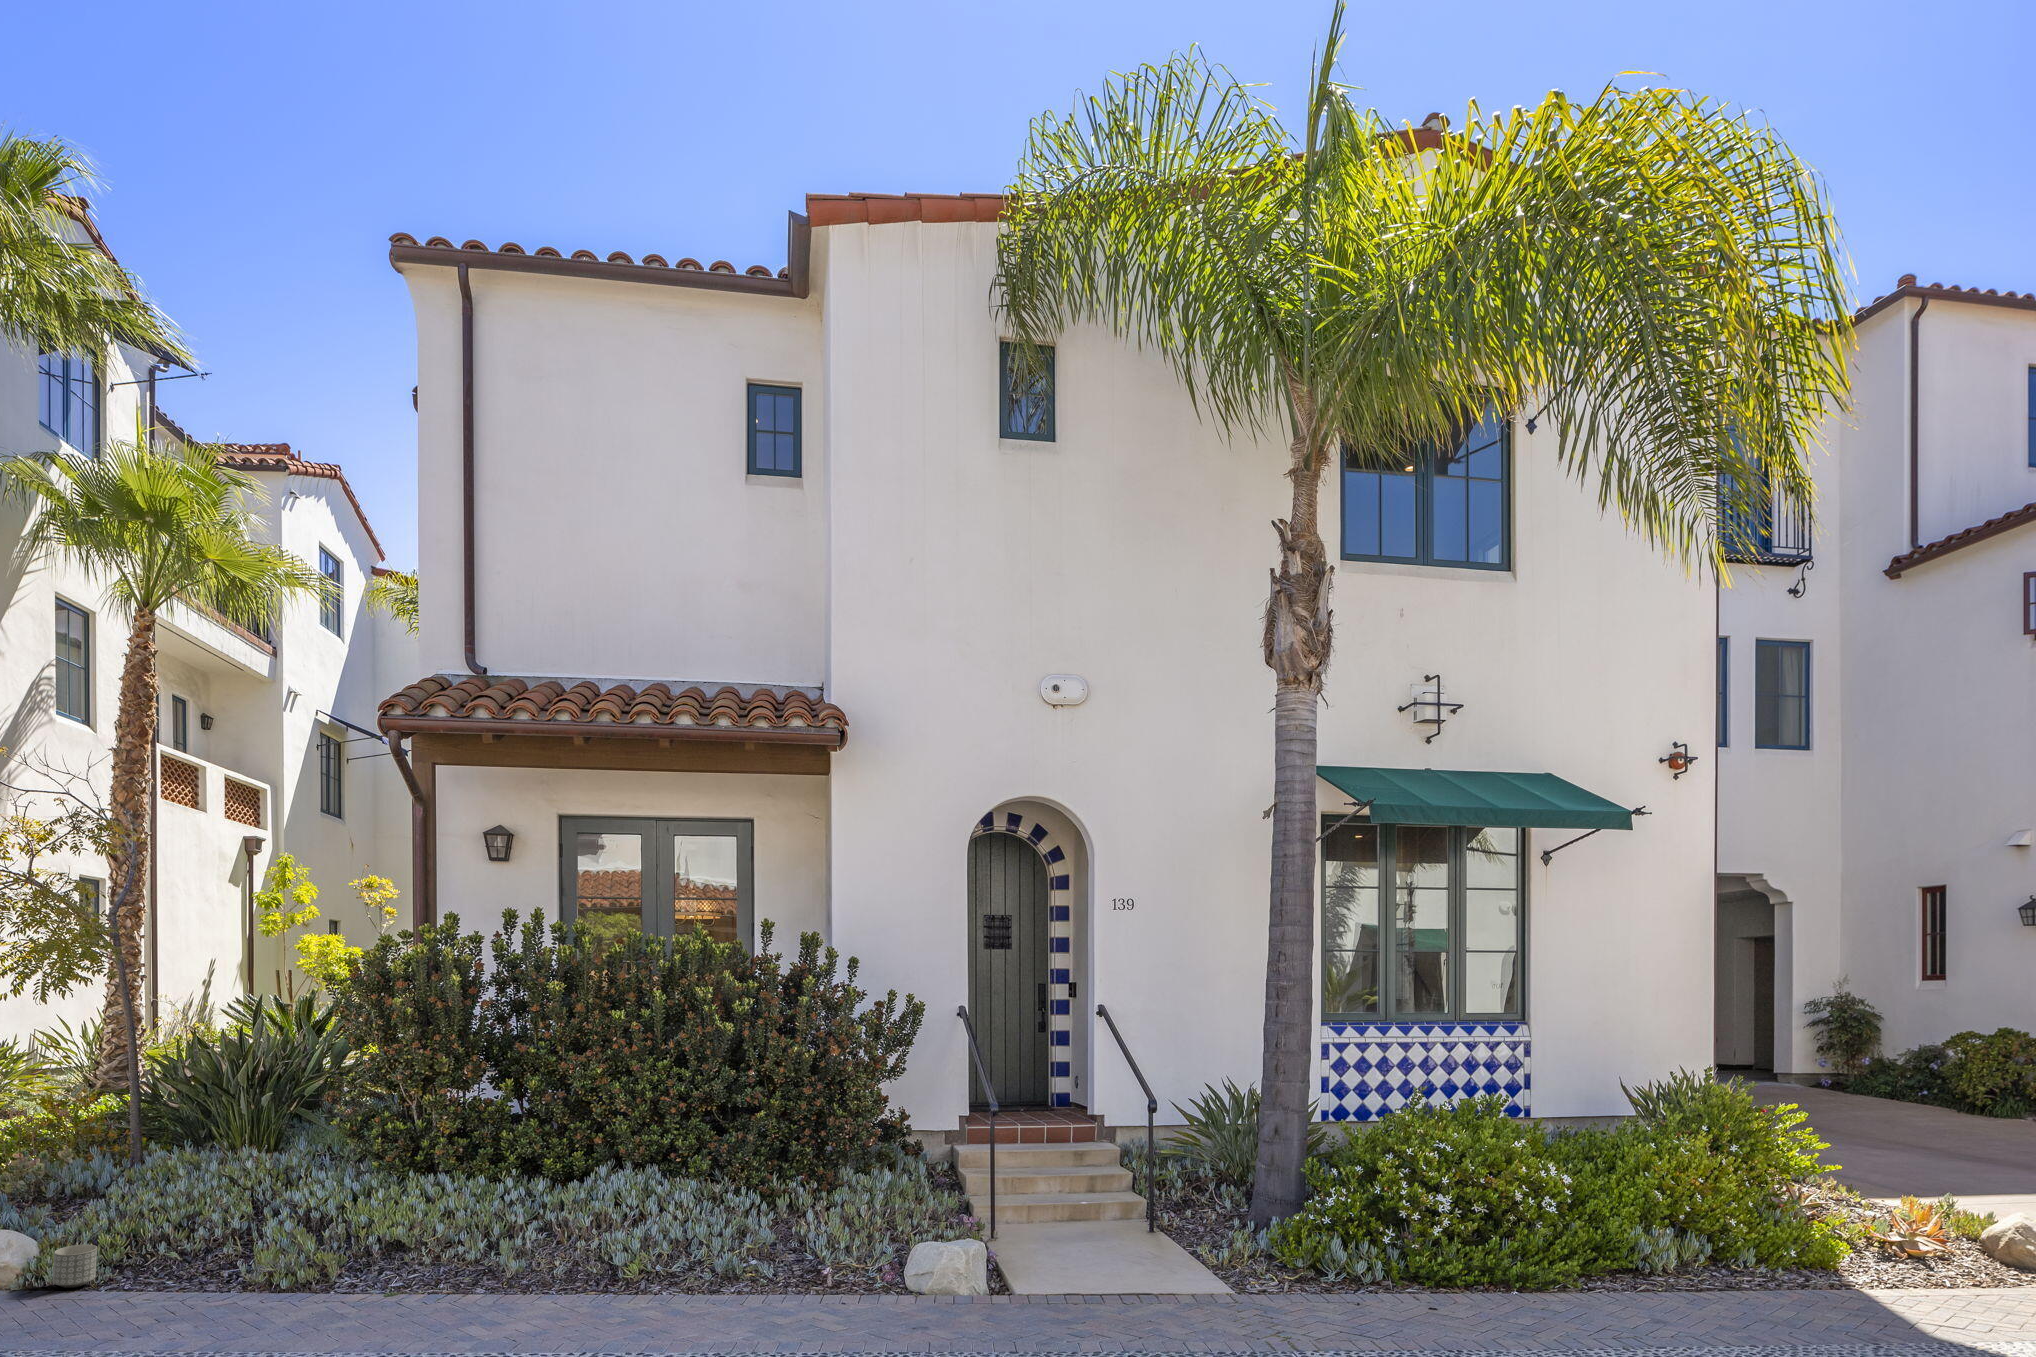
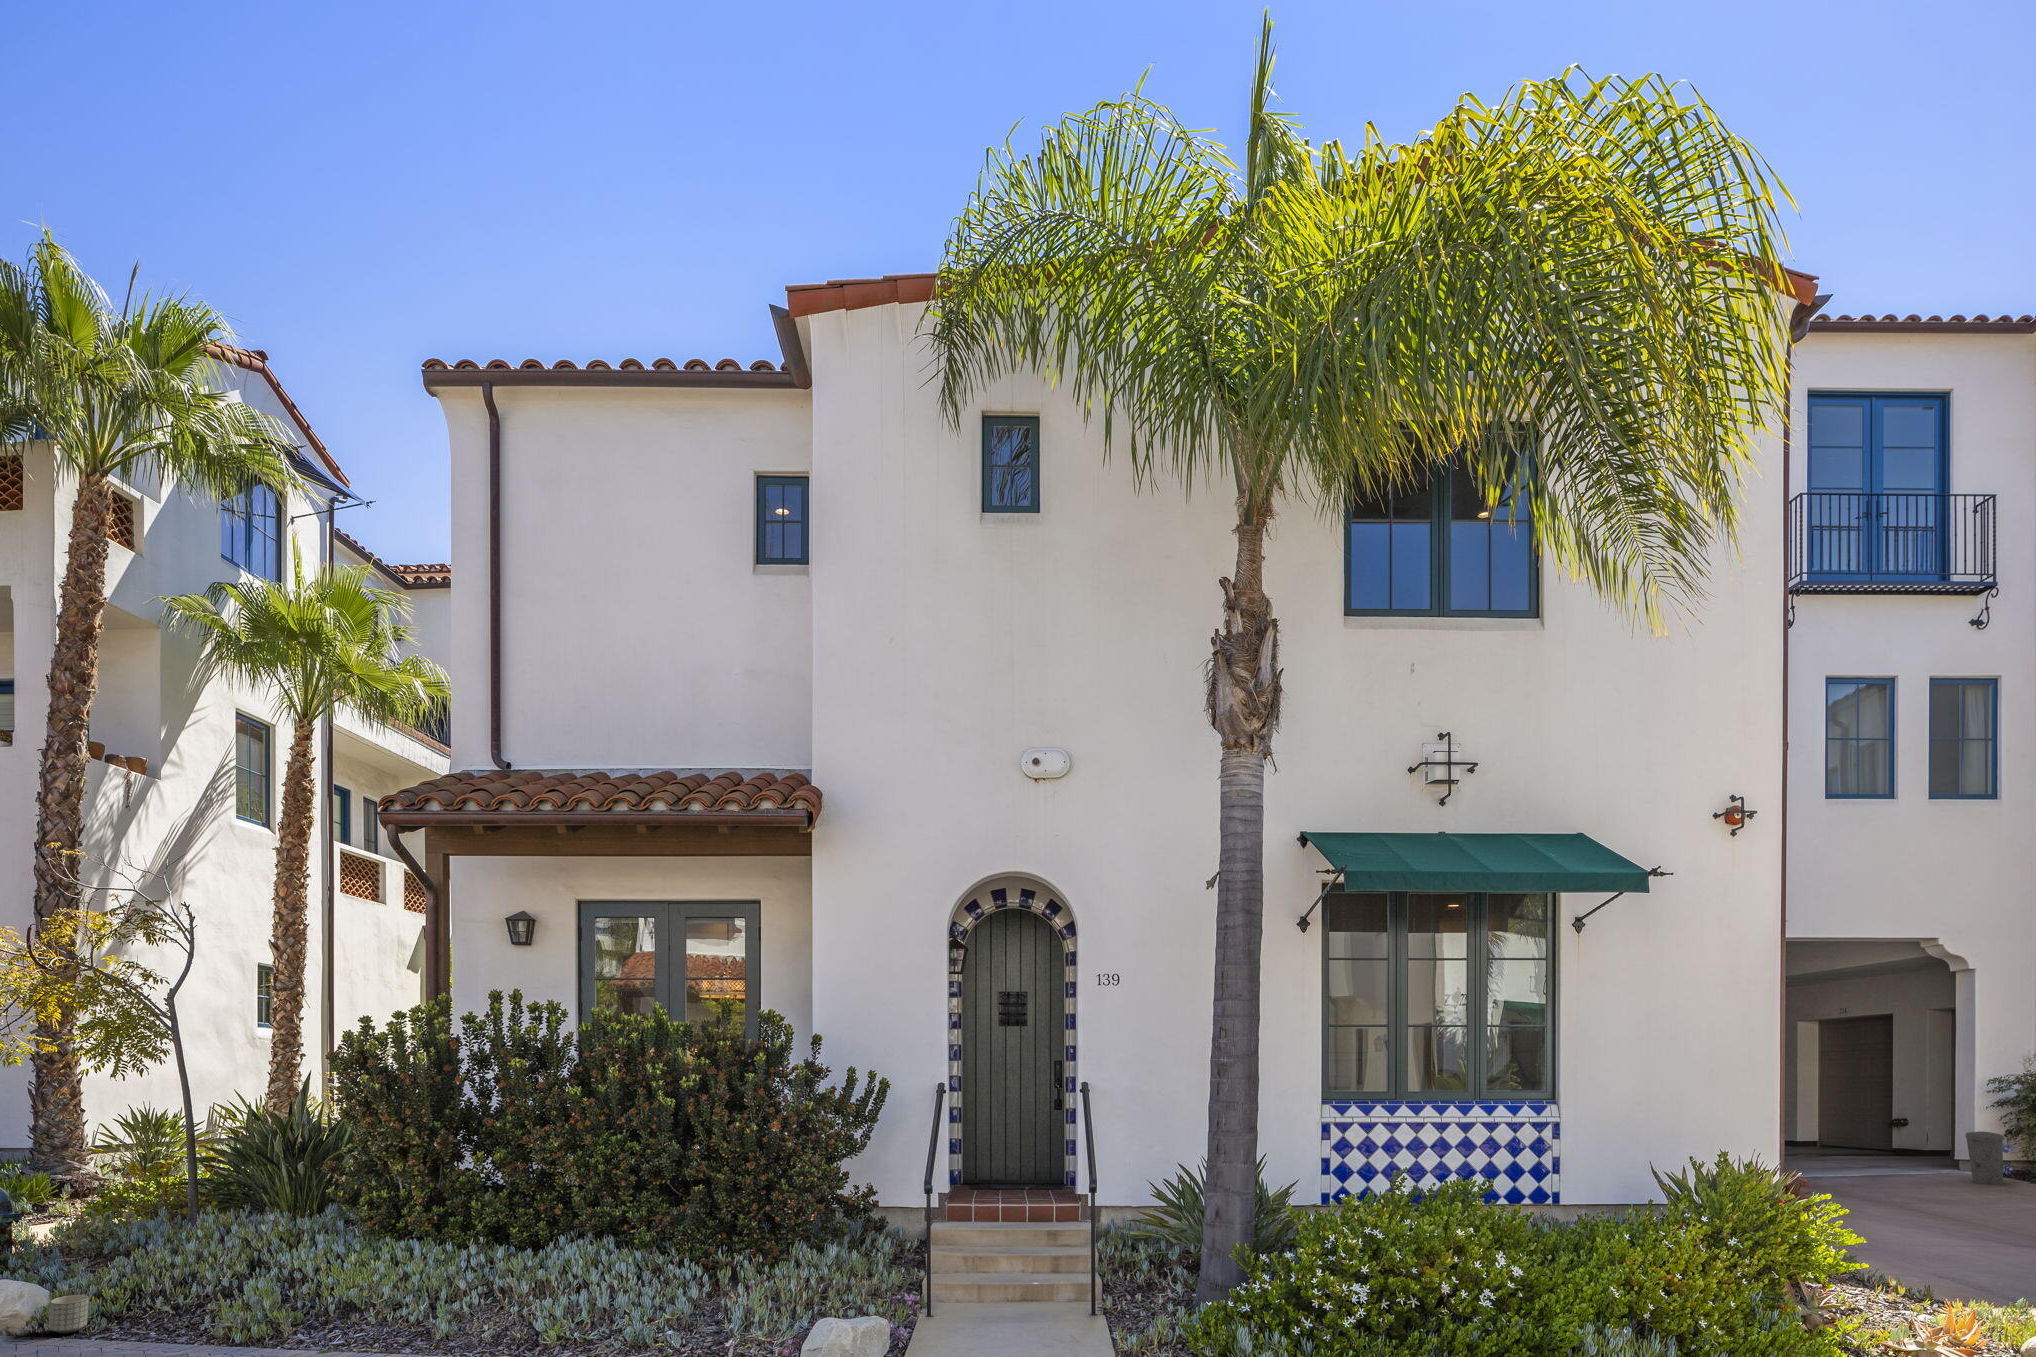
trash can: none [1775,1047,1808,1093] -> present [1966,1131,2004,1185]

